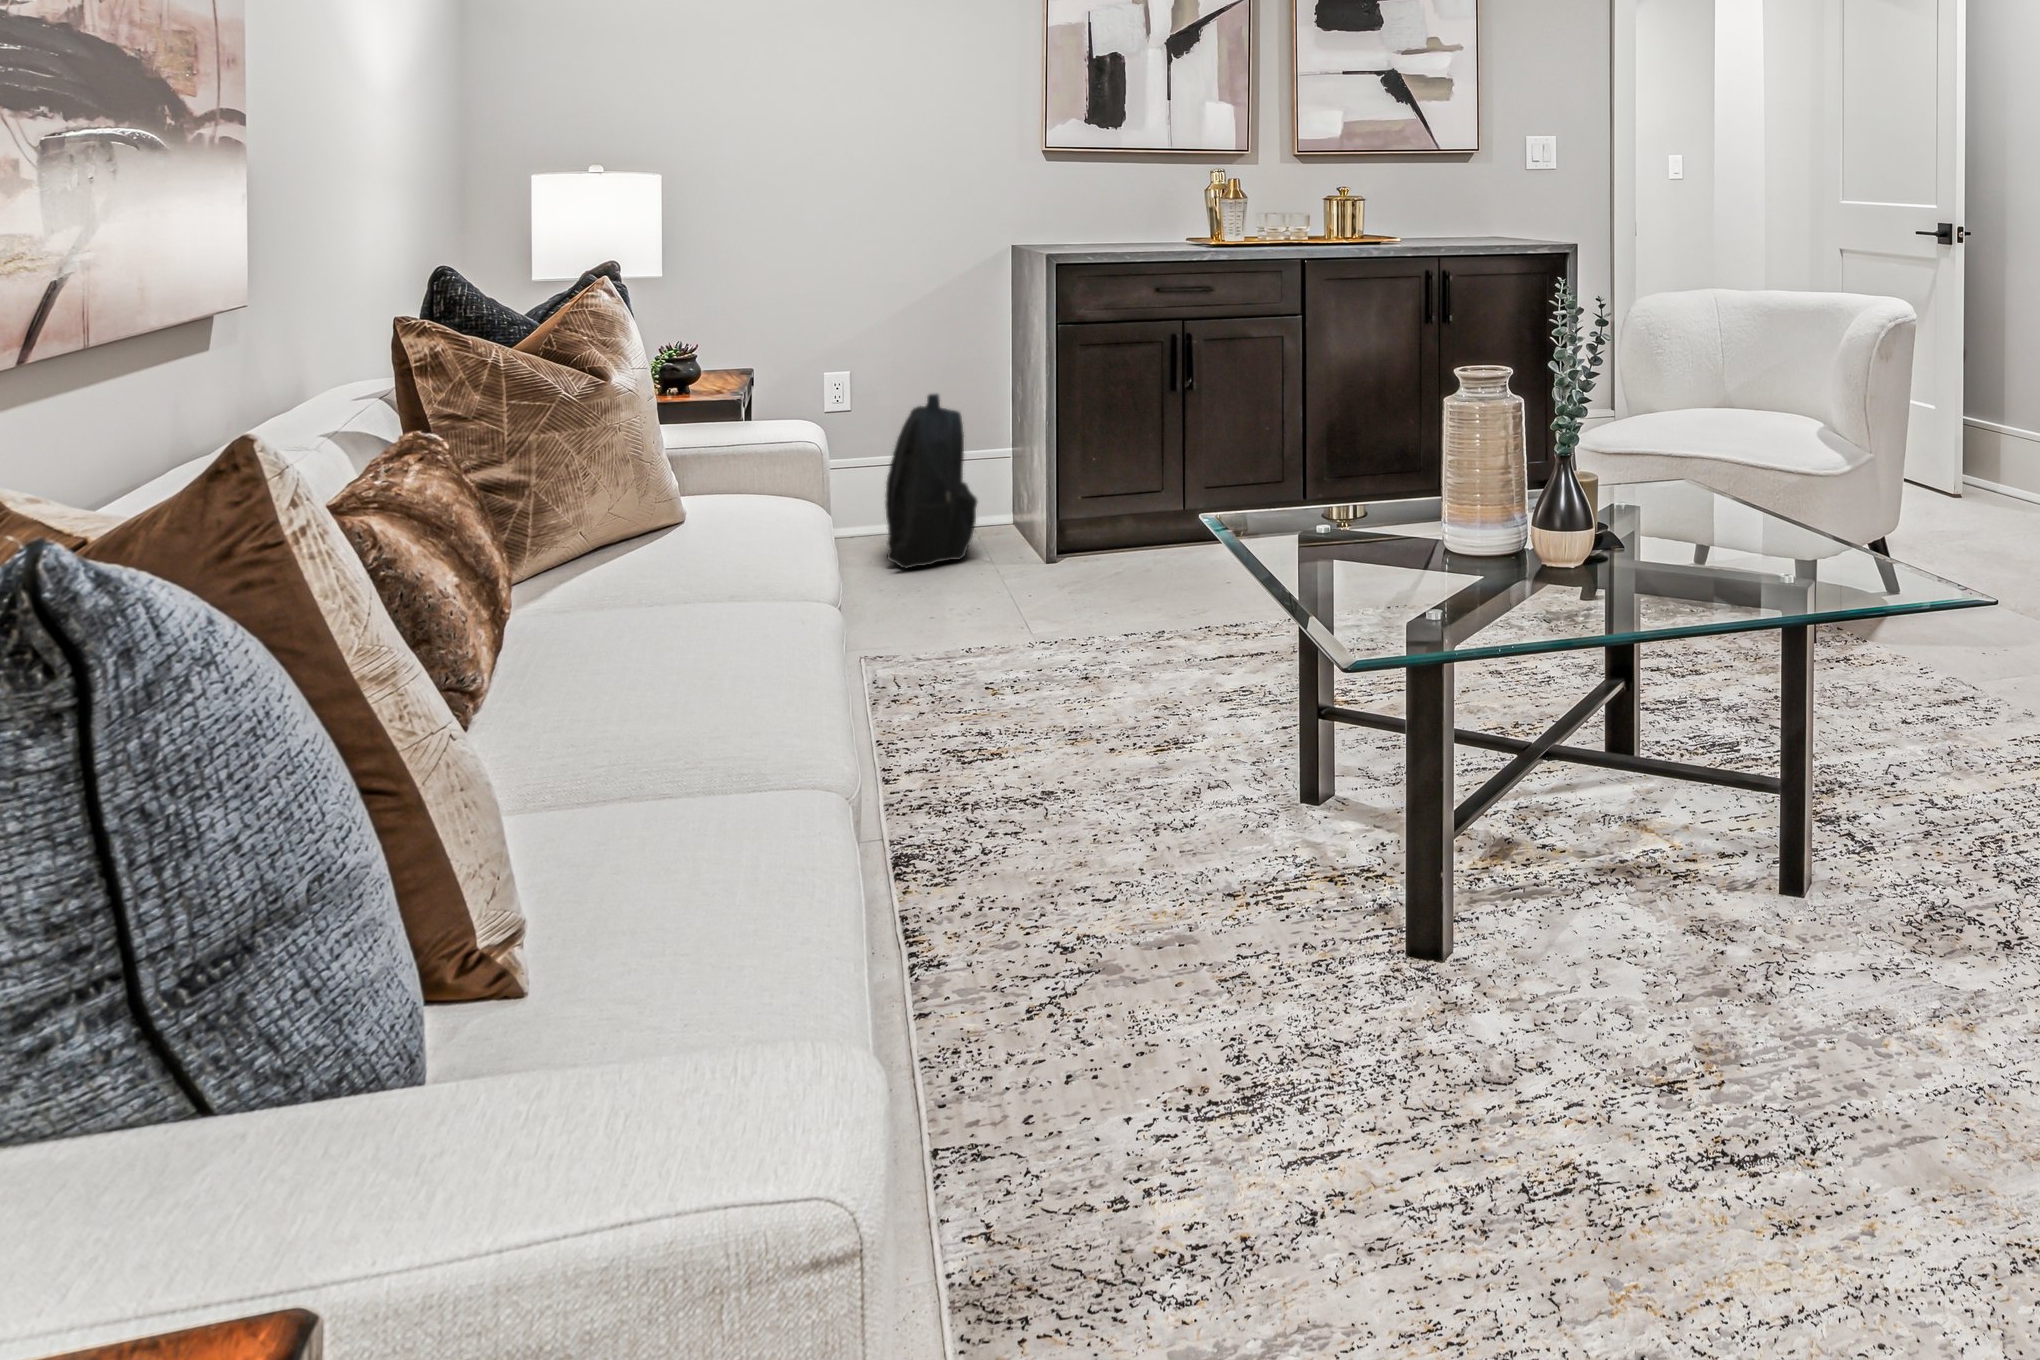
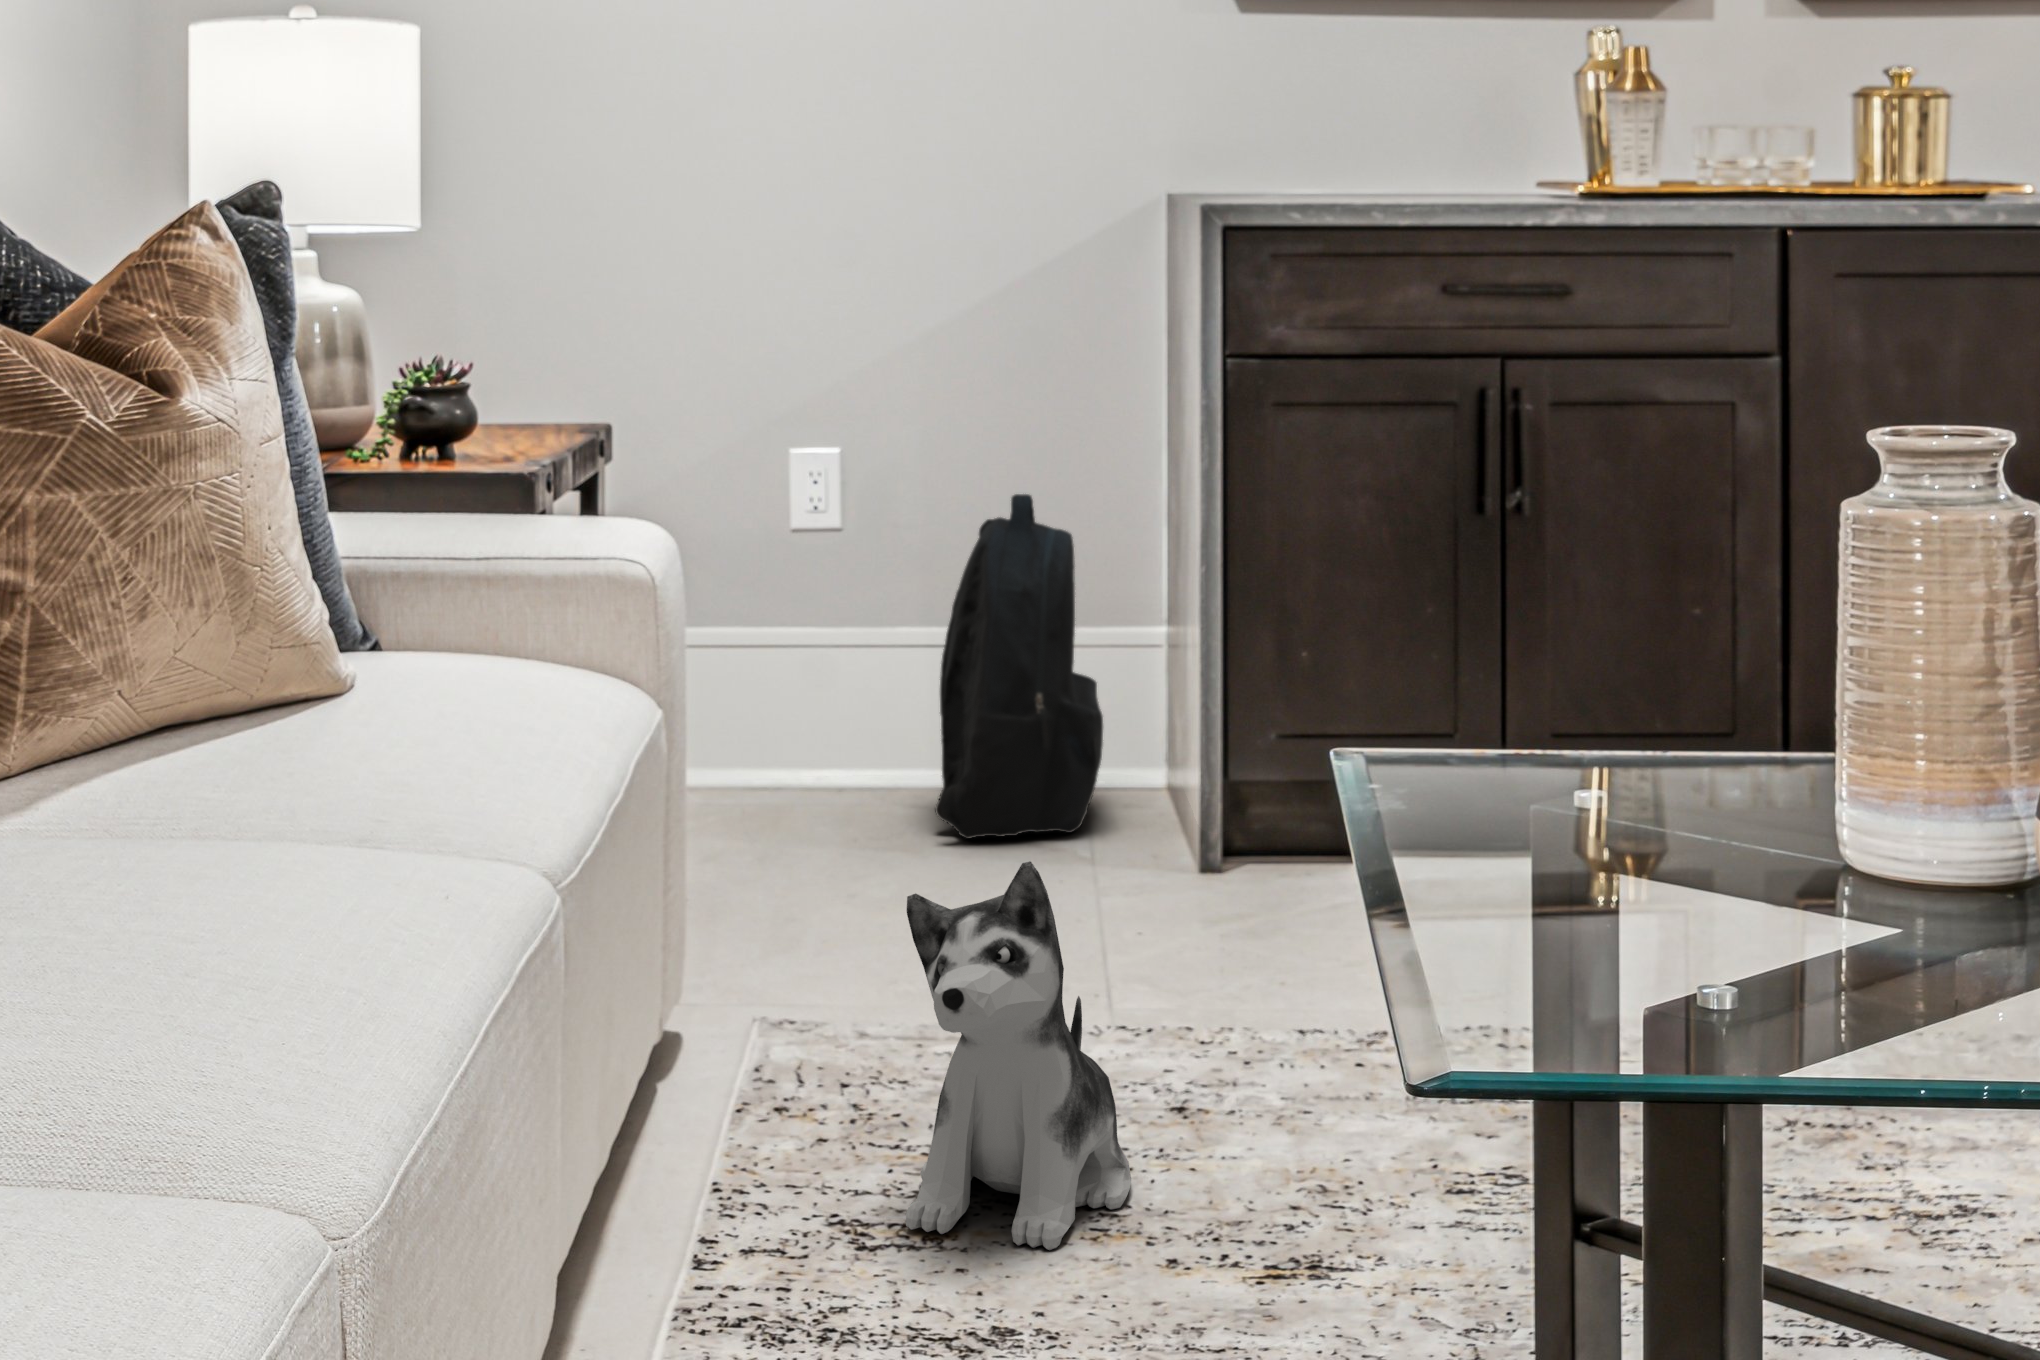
plush toy: none [978,570,1083,748] -> present [906,862,1131,1250]

